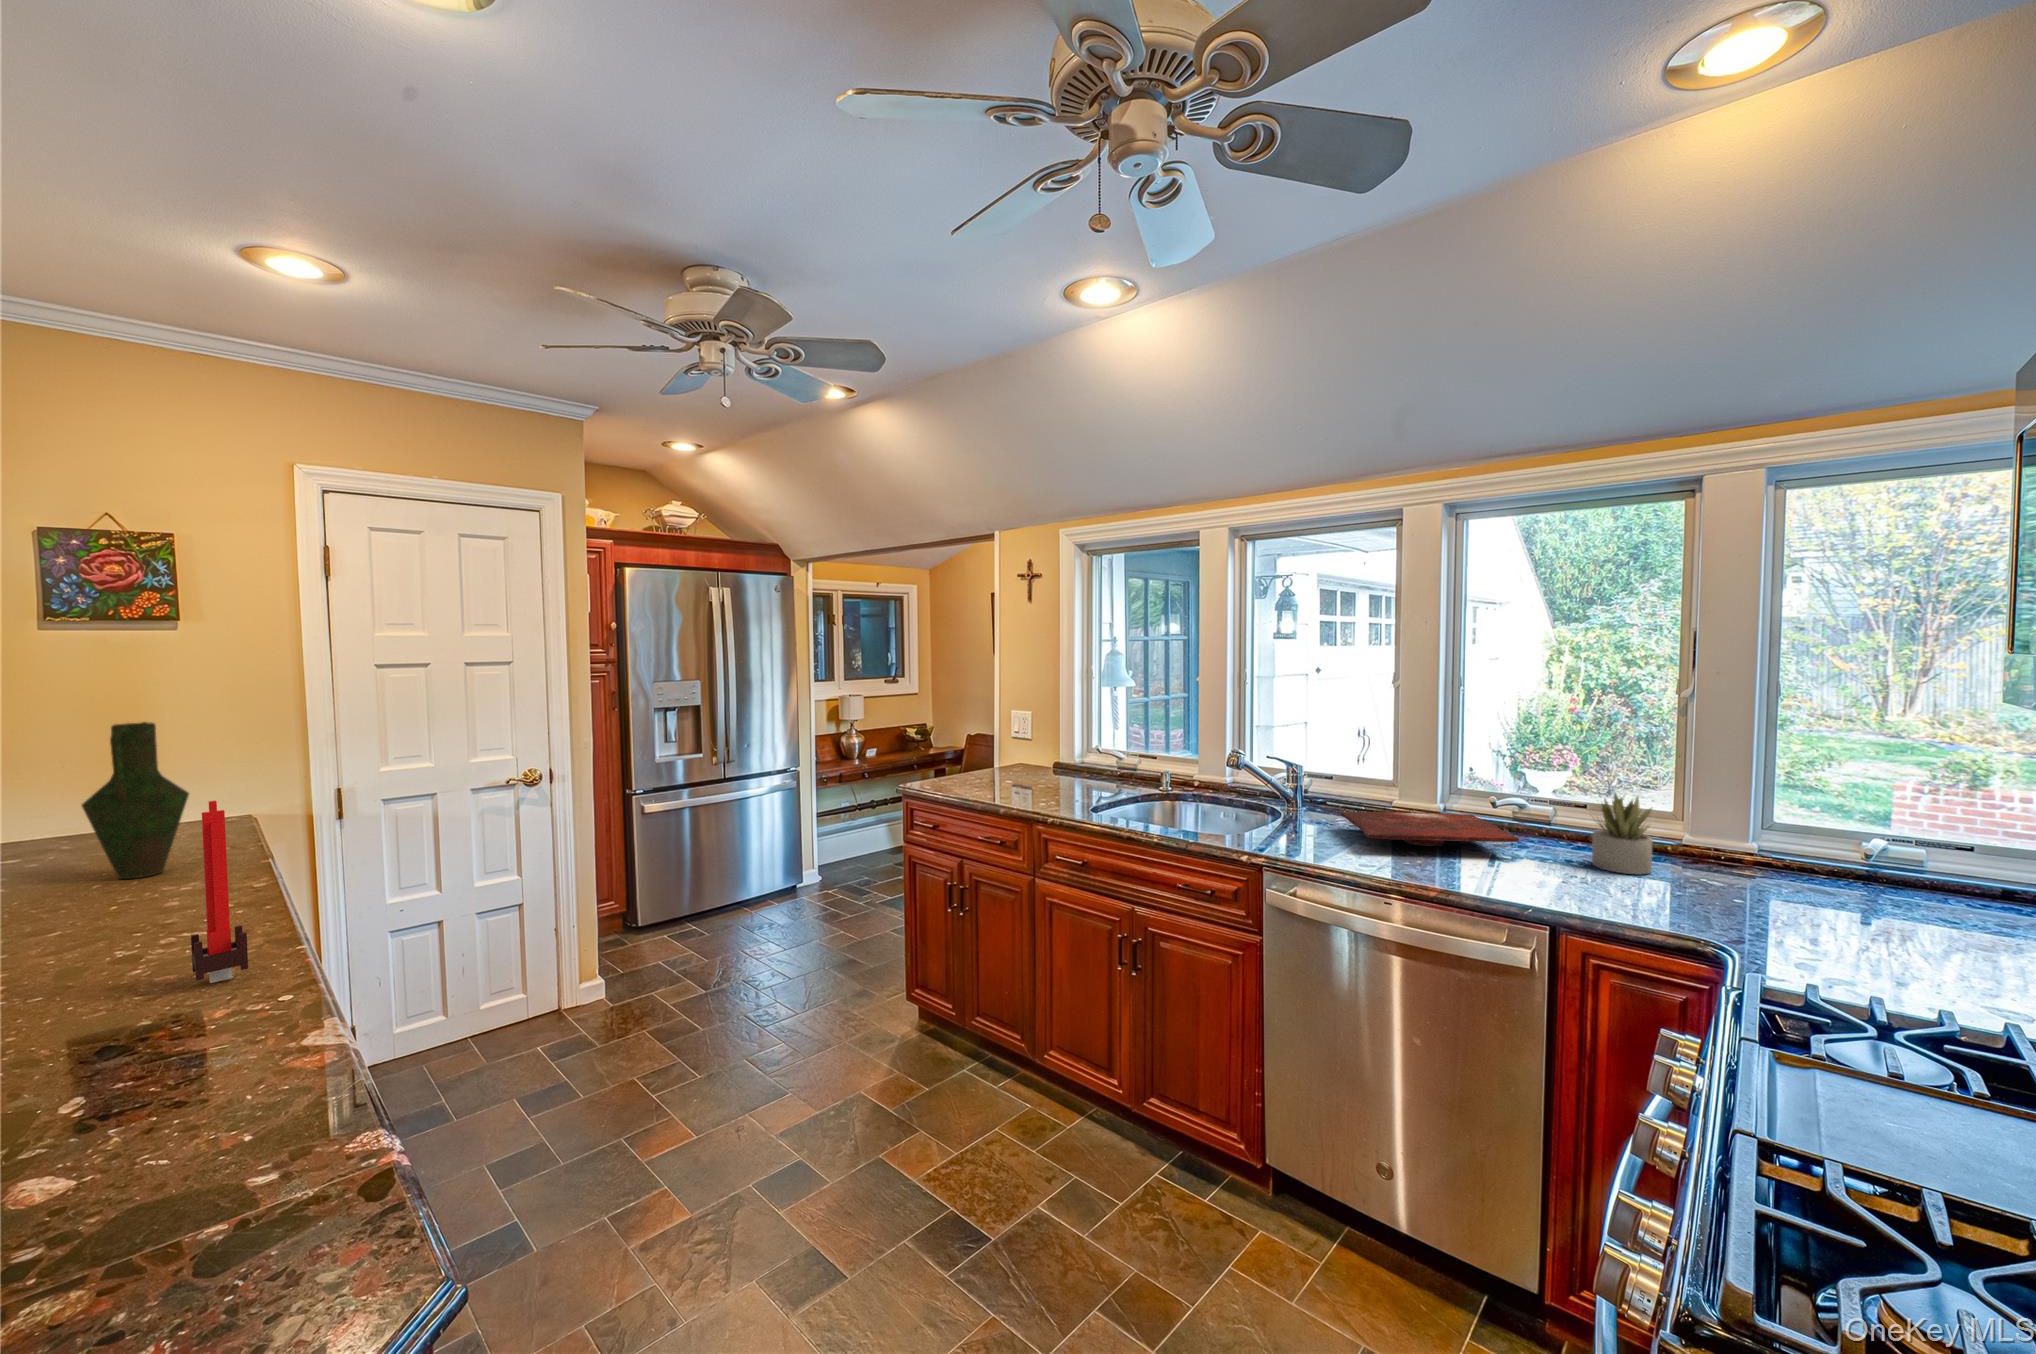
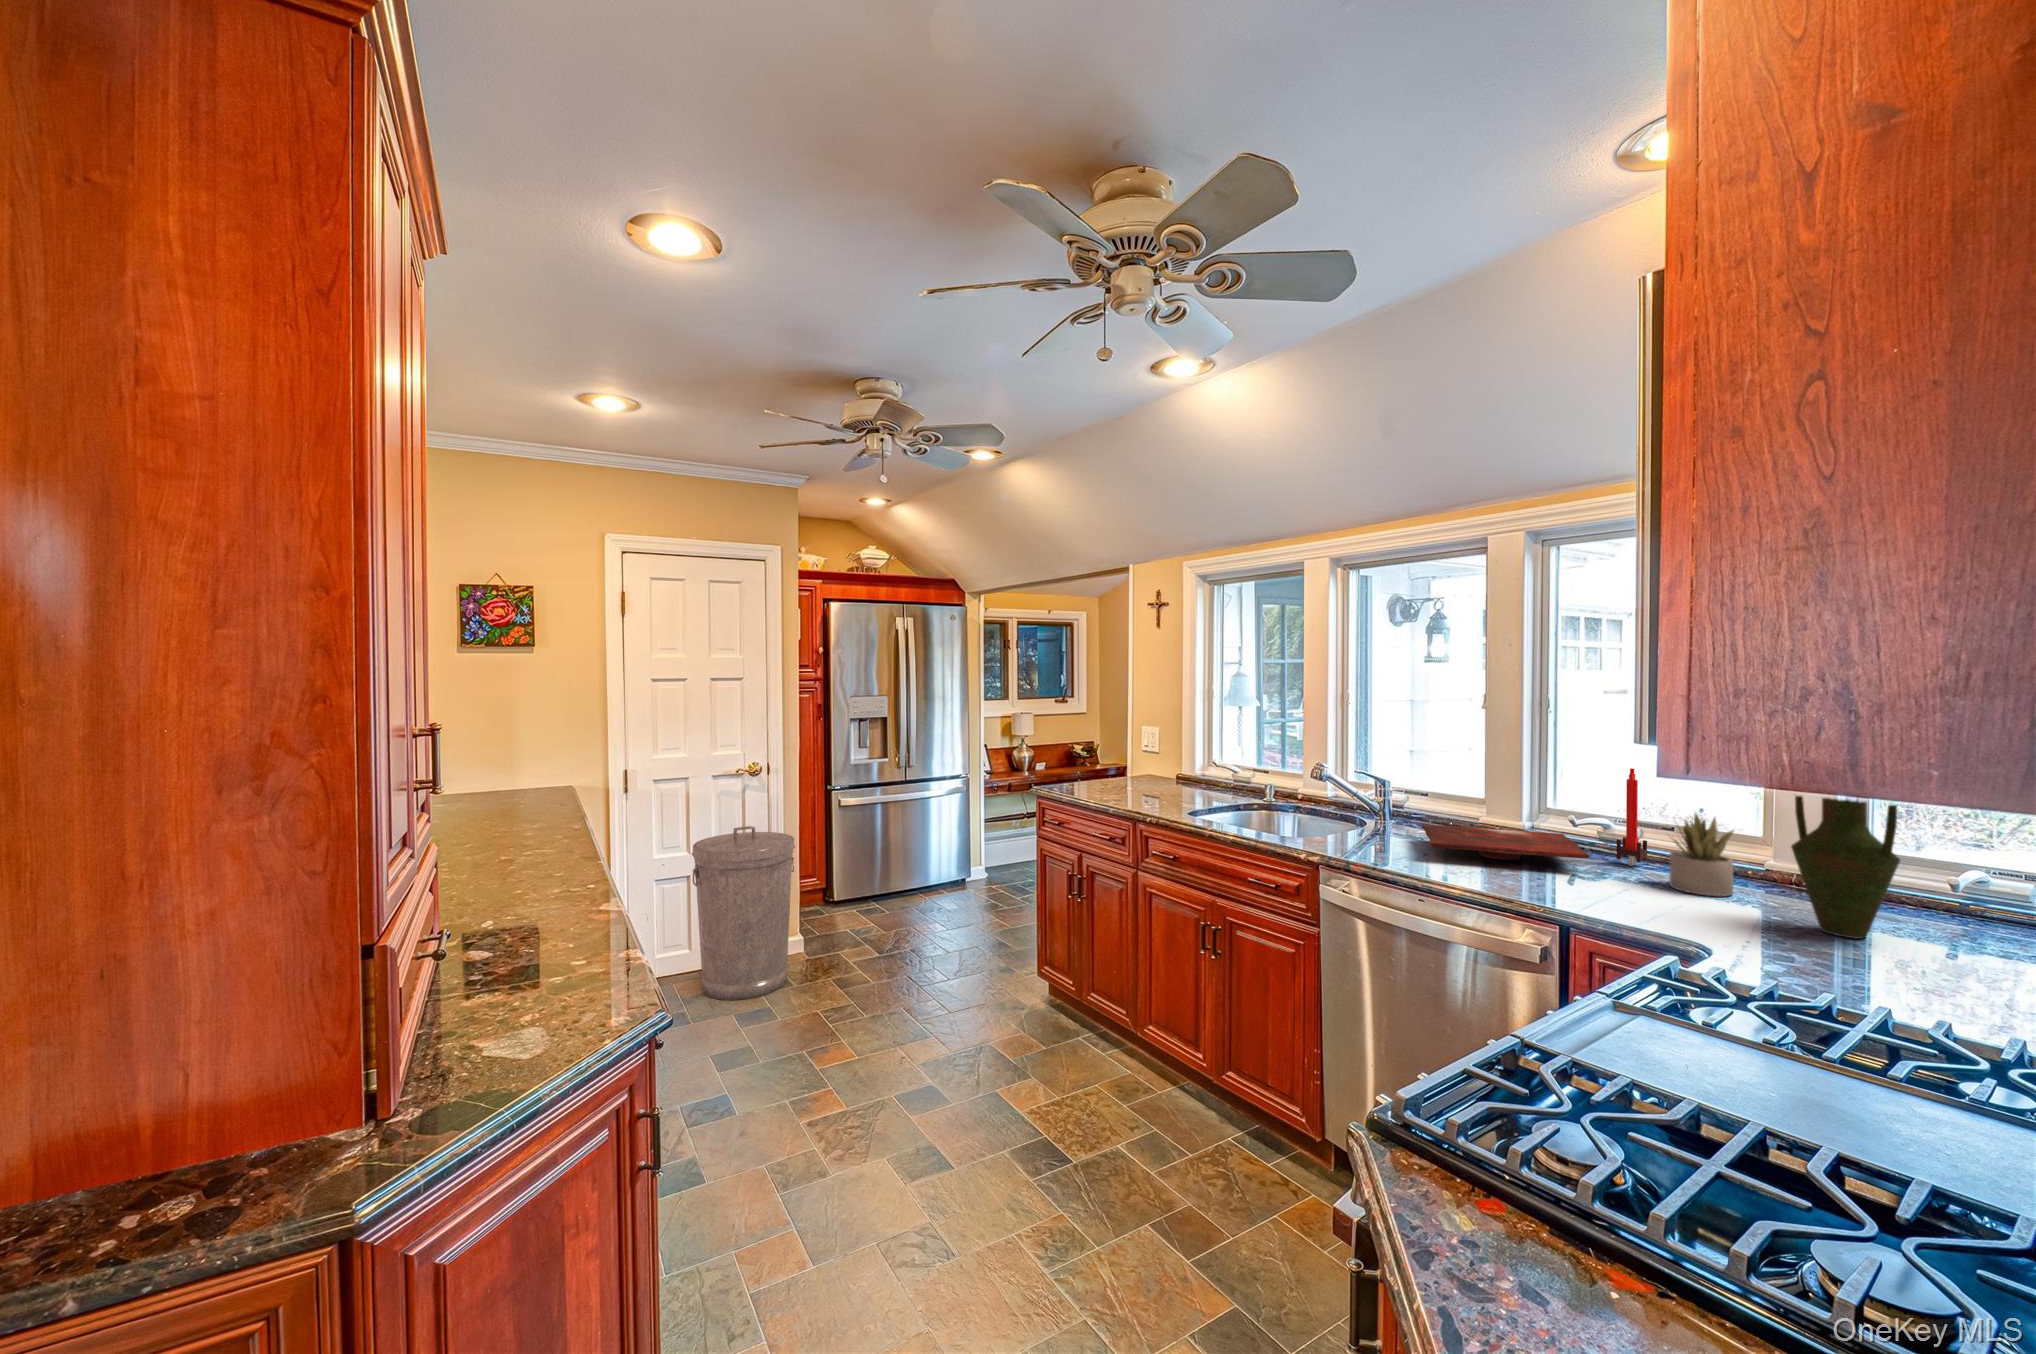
vase: present [82,722,189,879] -> present [1791,796,1900,939]
candle: present [191,801,248,983] -> present [1616,768,1647,866]
trash can: none [445,852,595,1081] -> present [692,826,795,1000]

